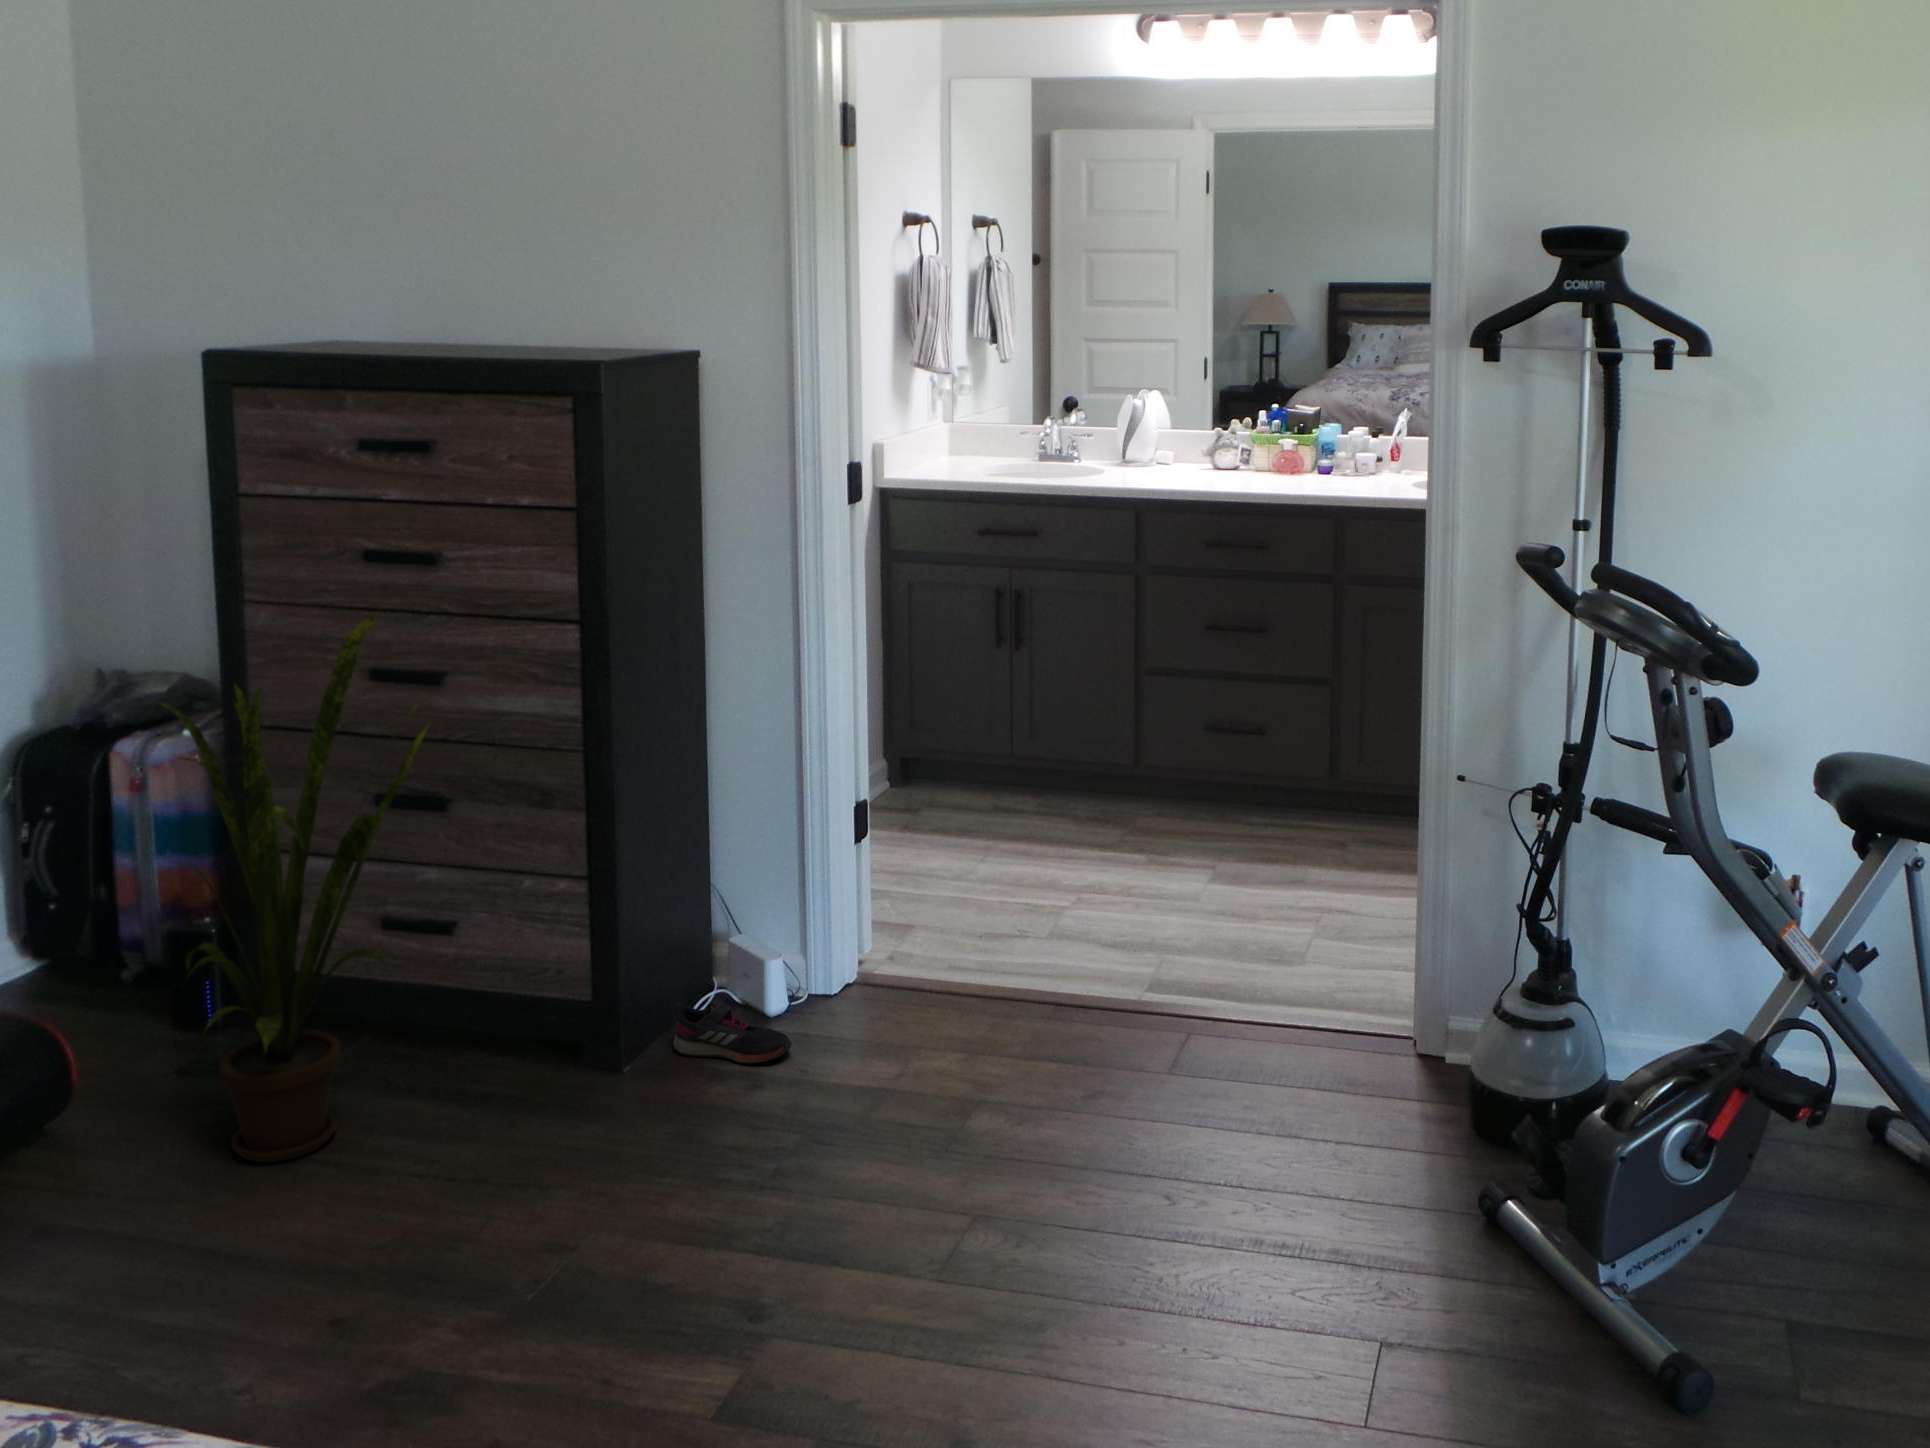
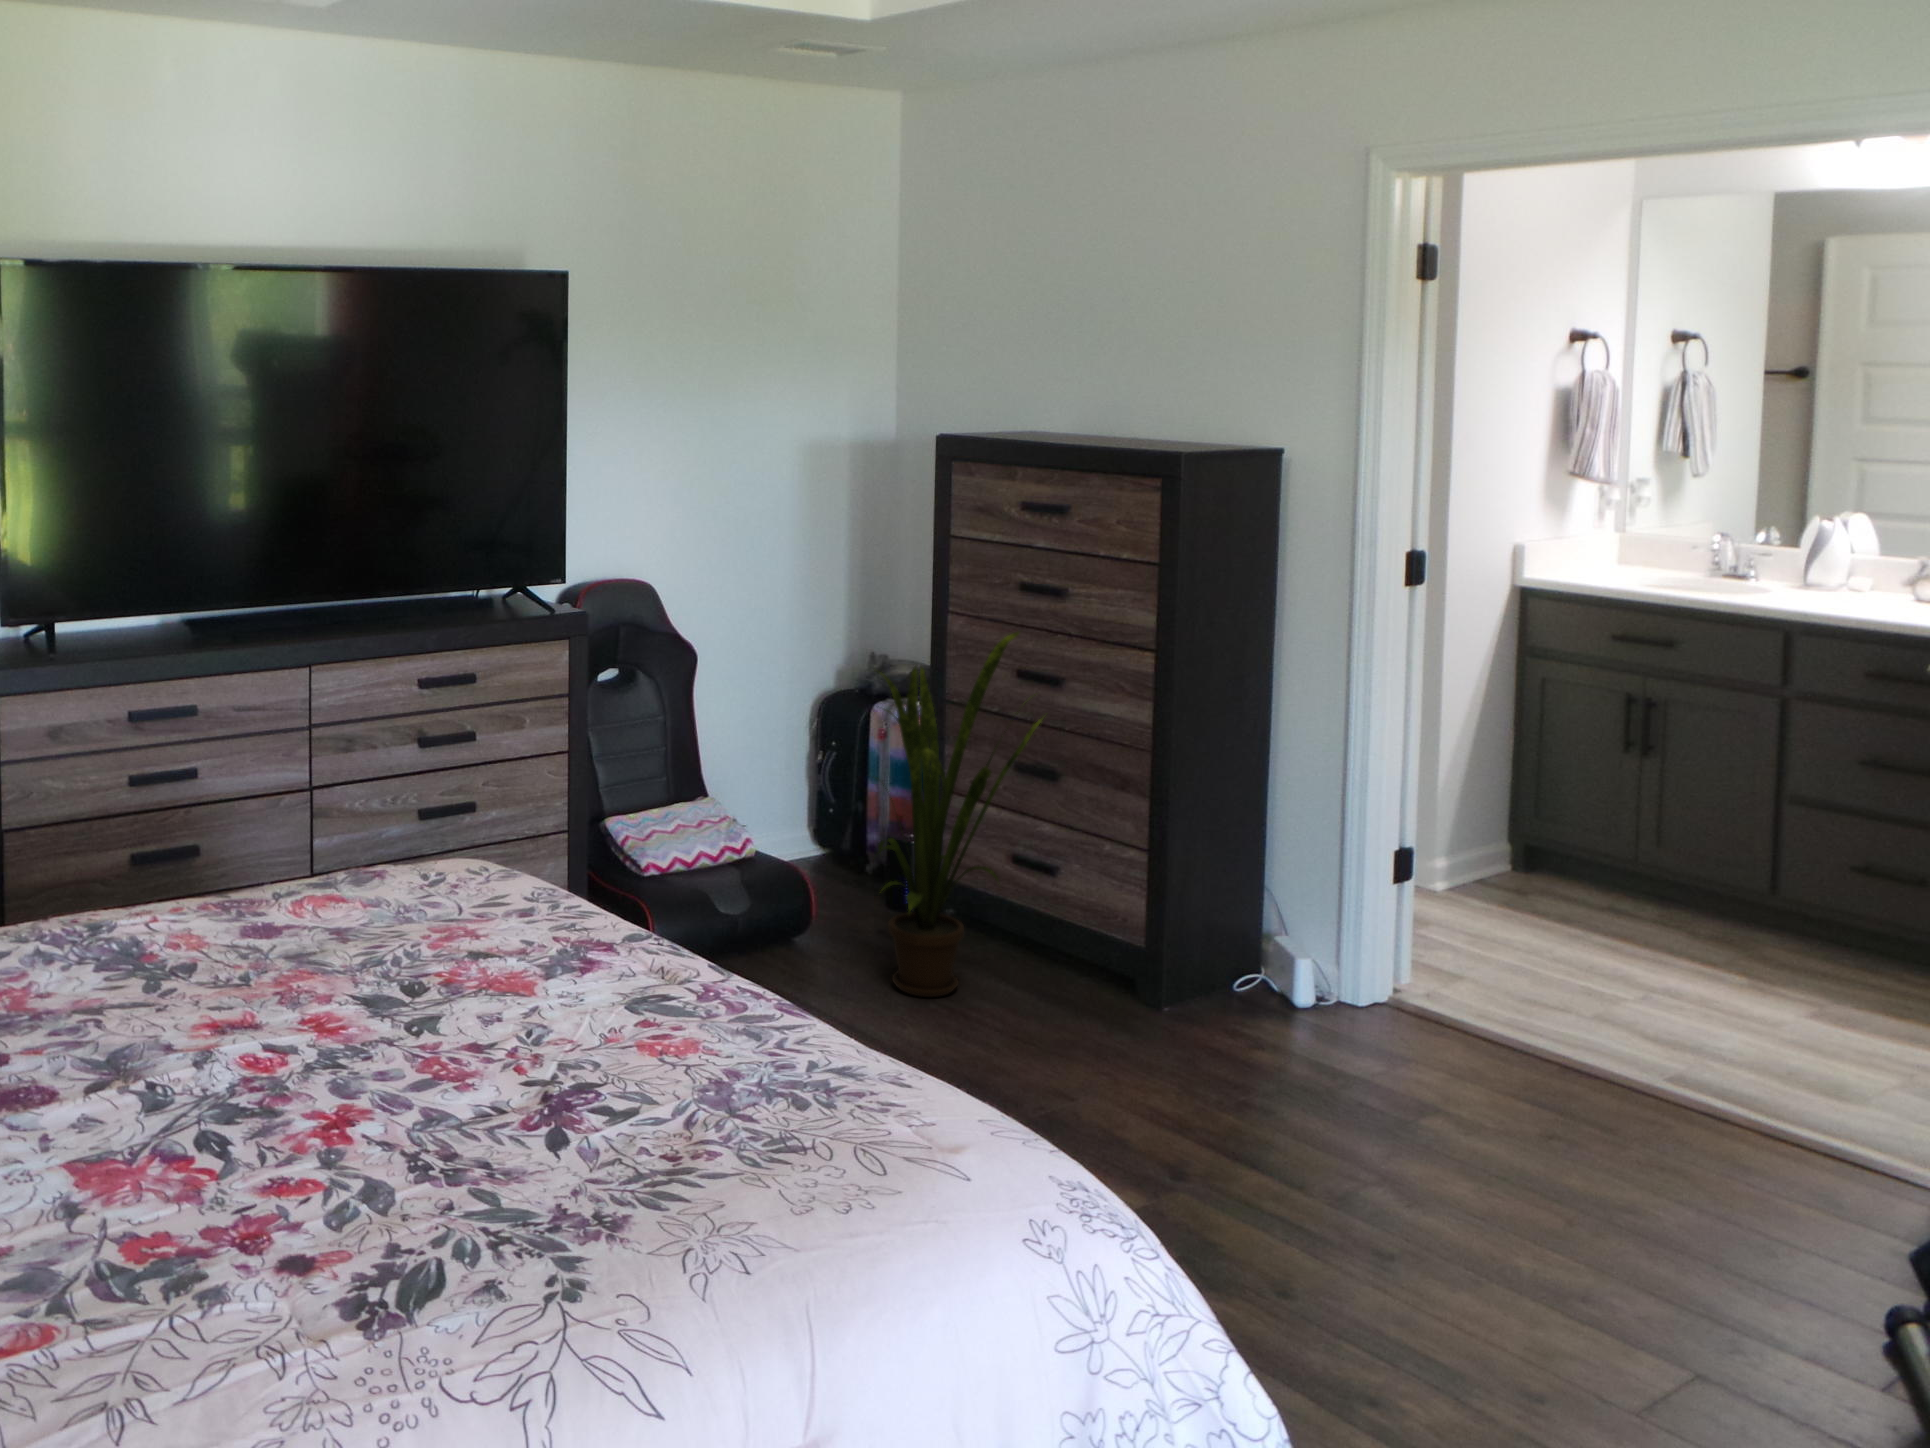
shoe: present [673,1002,792,1064] -> none [1209,973,1302,1037]

